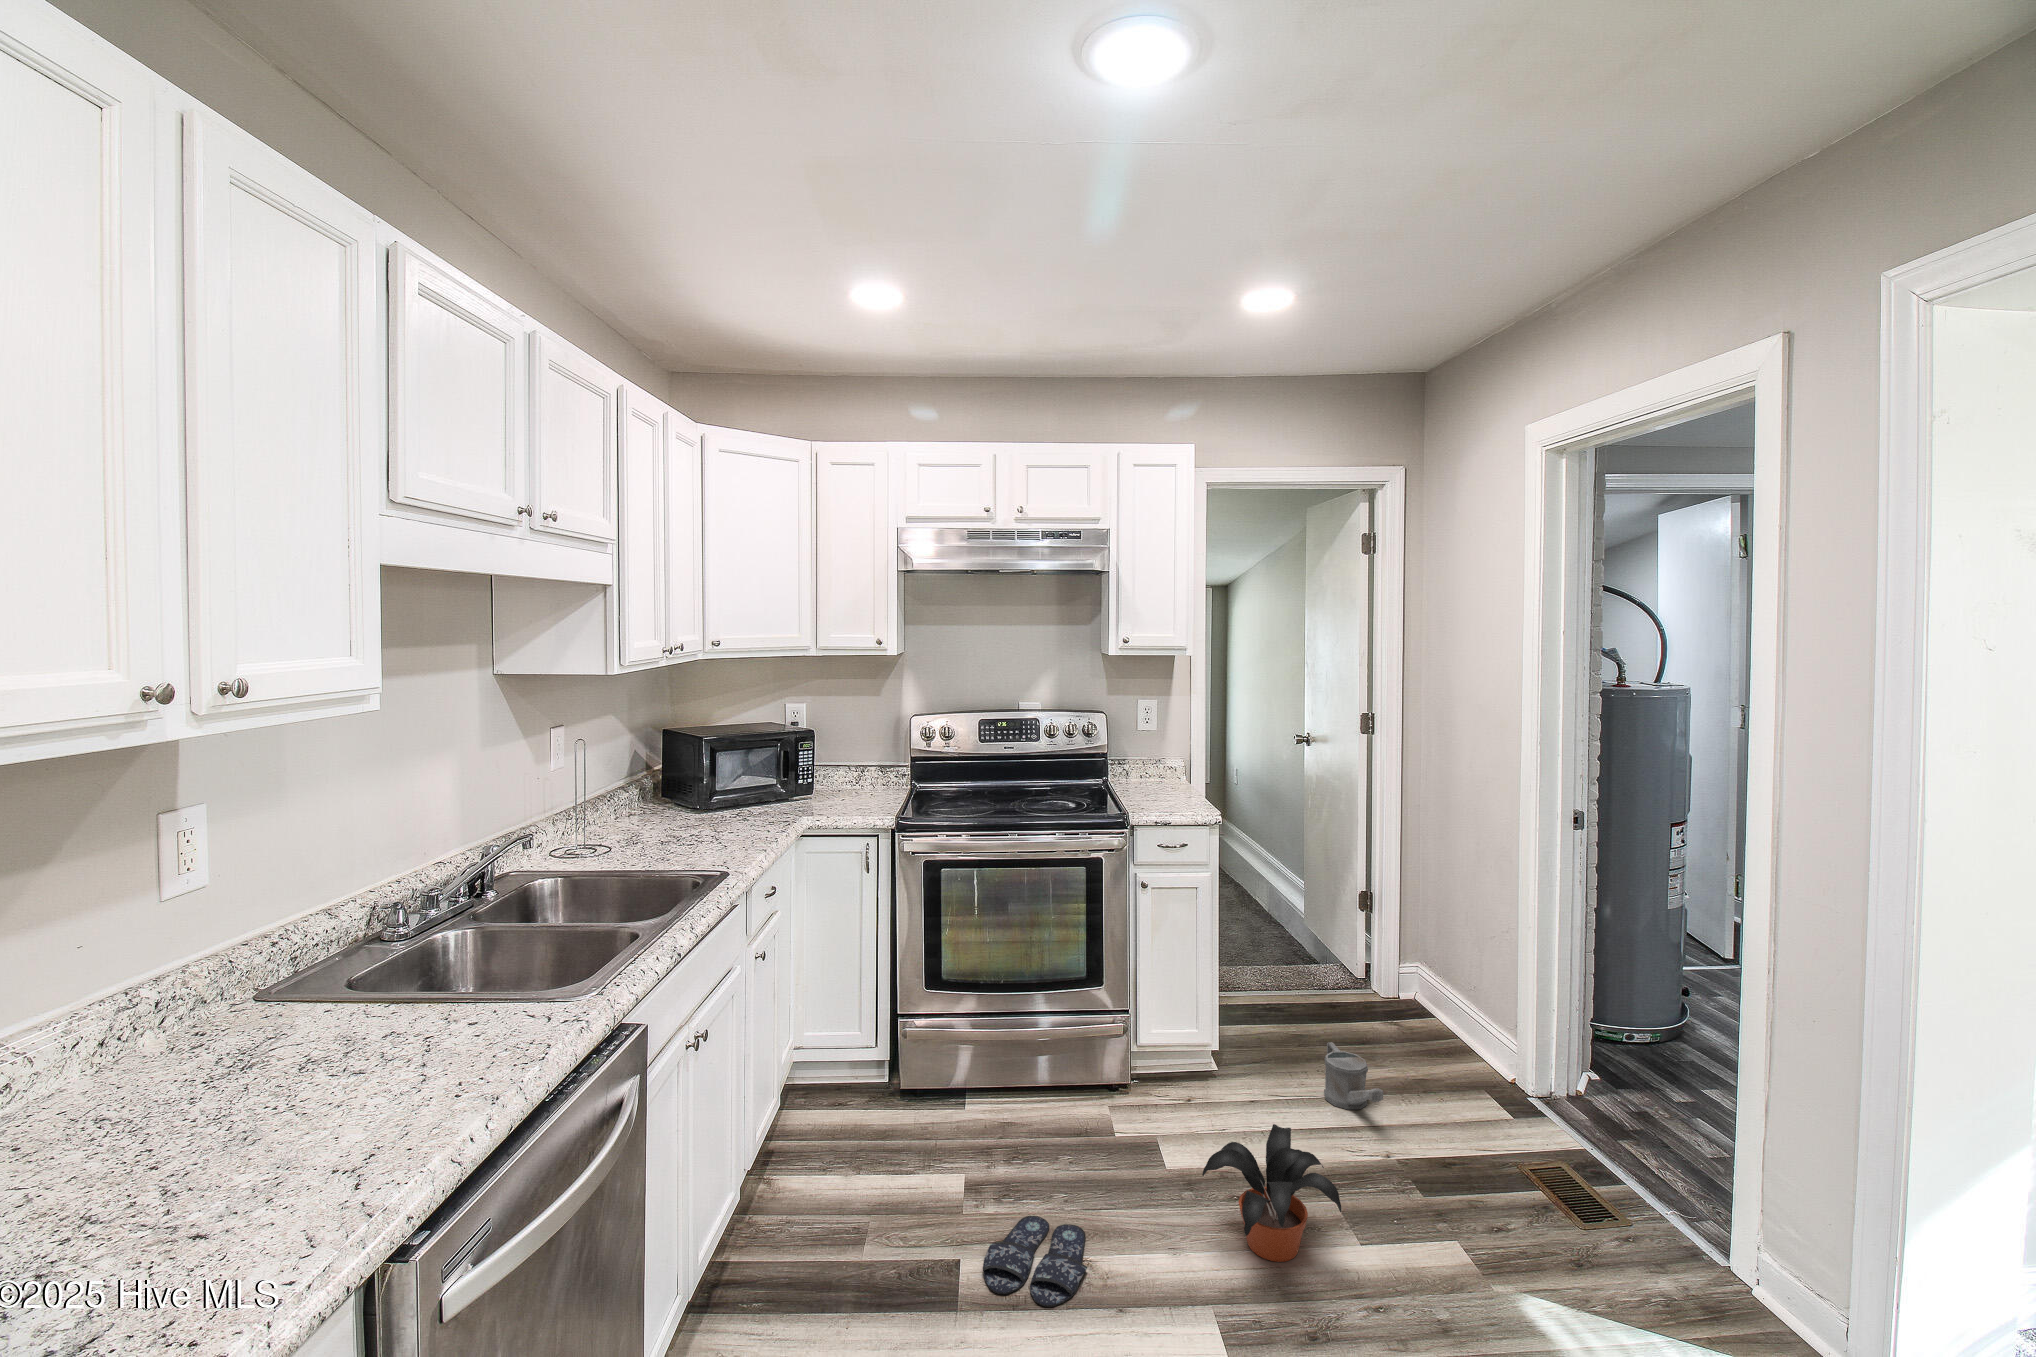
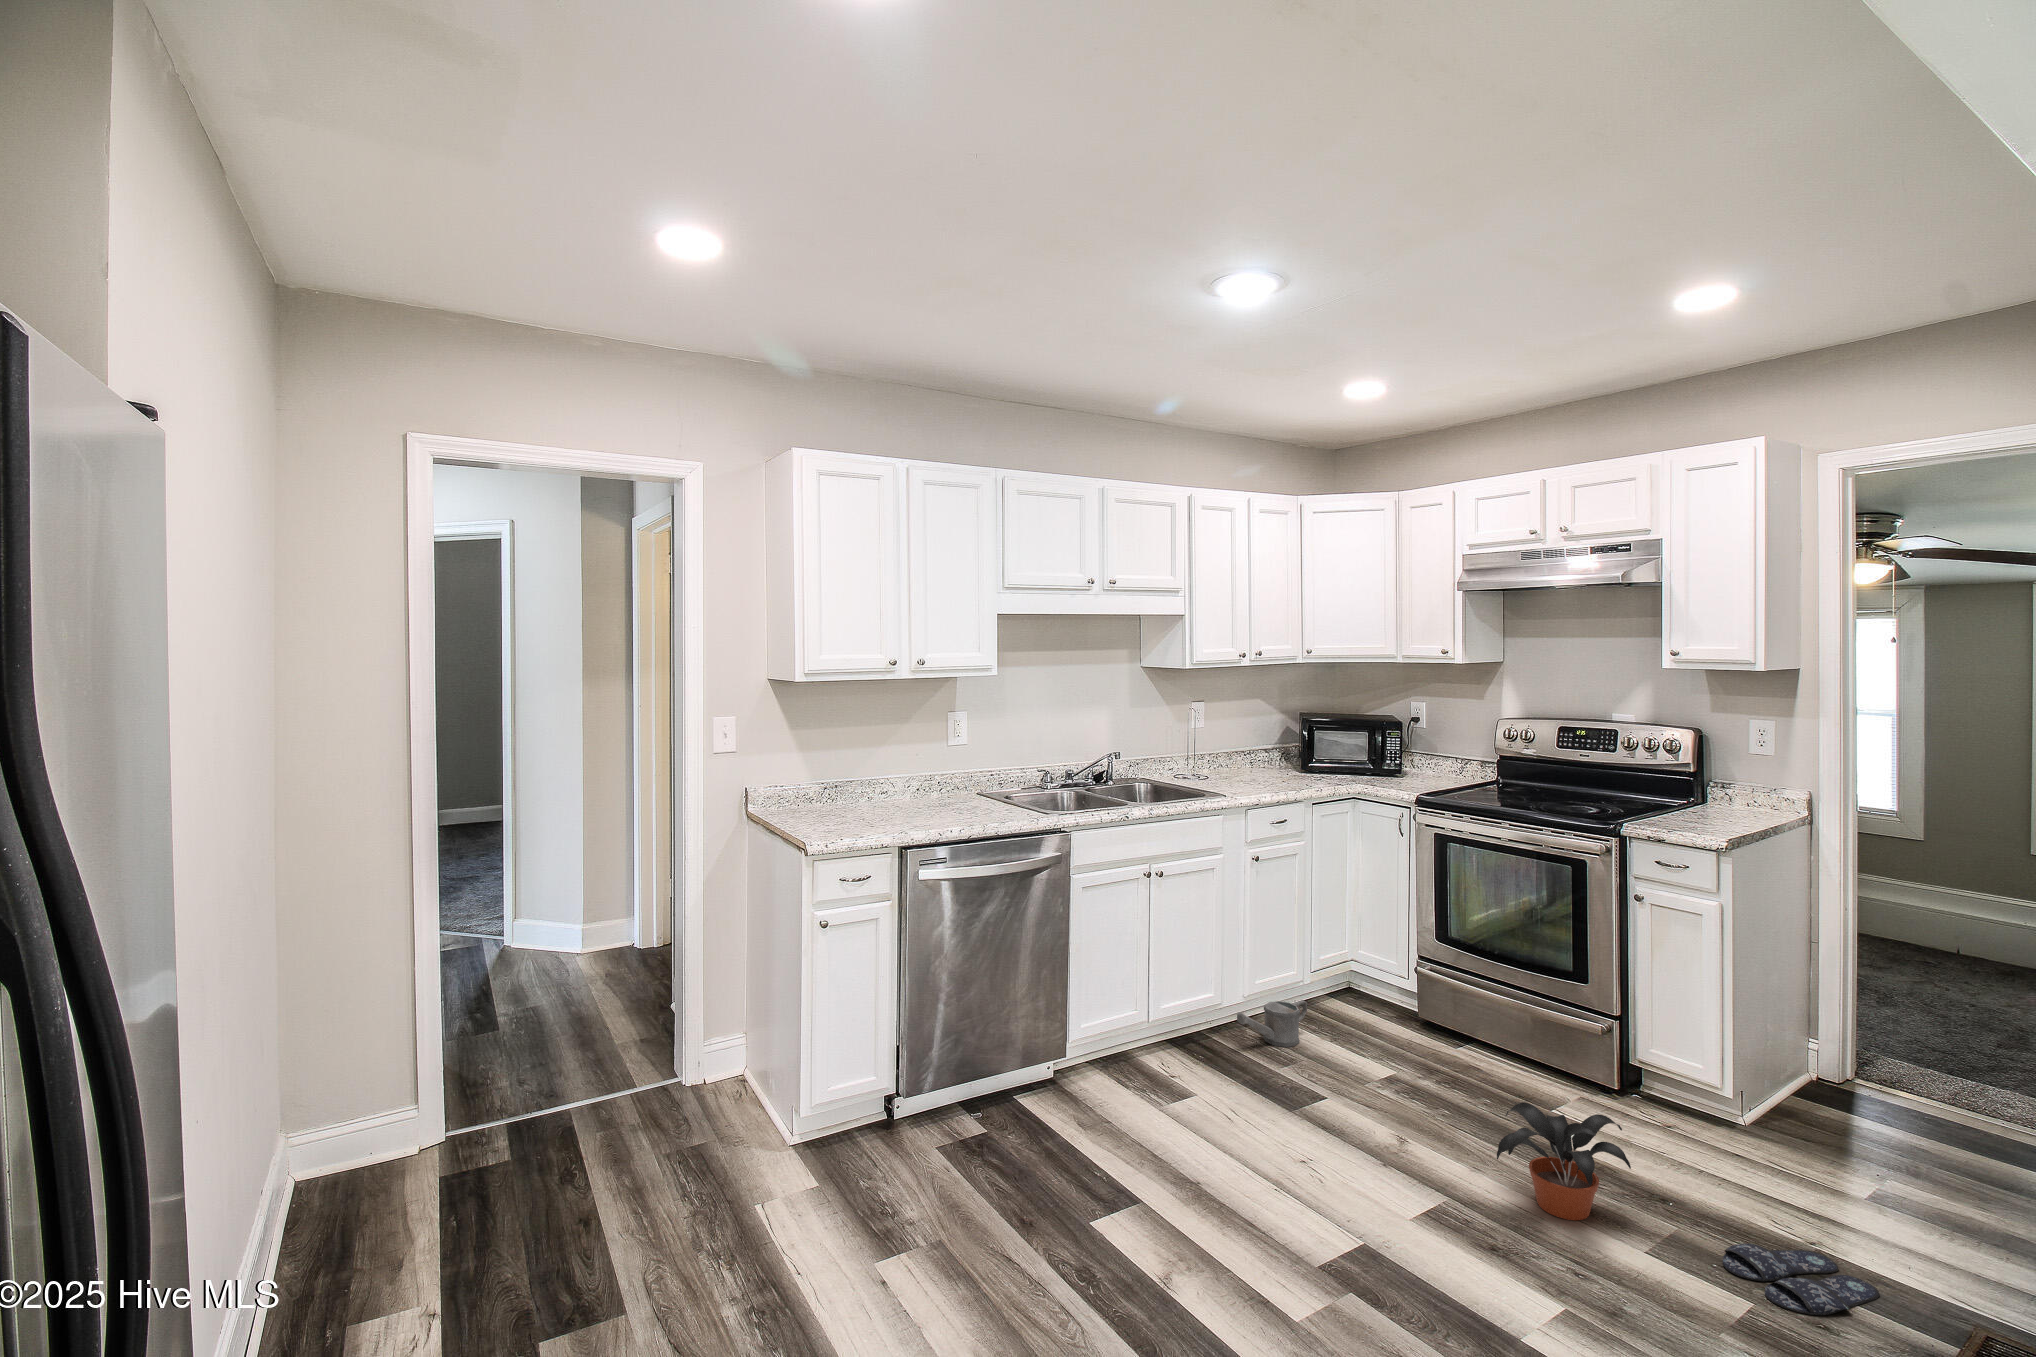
watering can: present [1324,1042,1383,1110] -> present [1237,1000,1307,1047]
slippers: present [983,1216,1087,1307] -> present [1723,1243,1879,1315]

